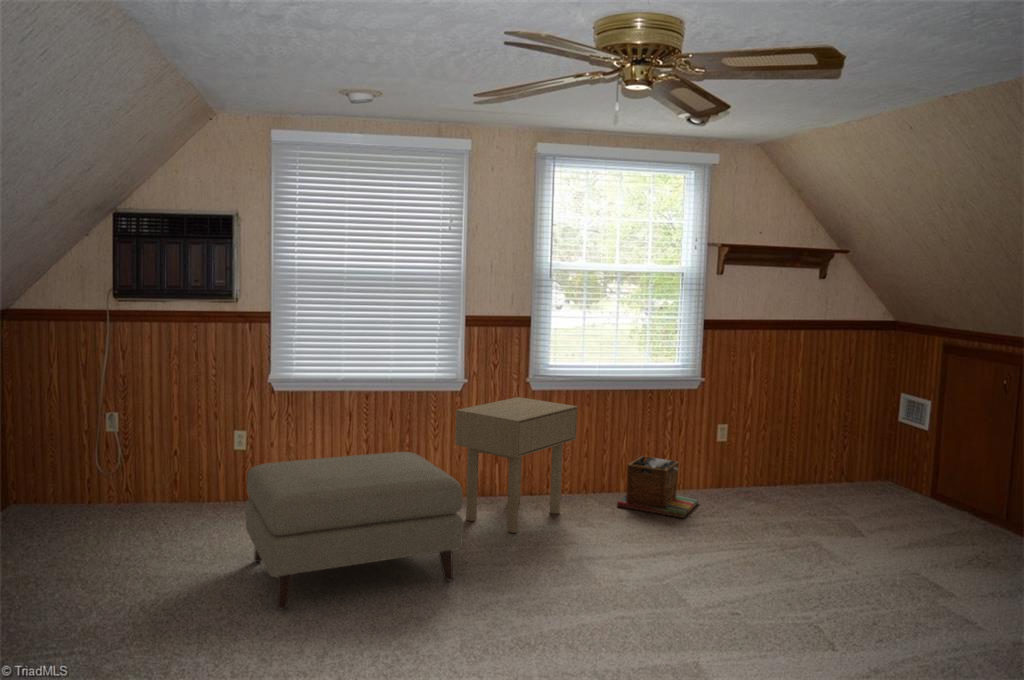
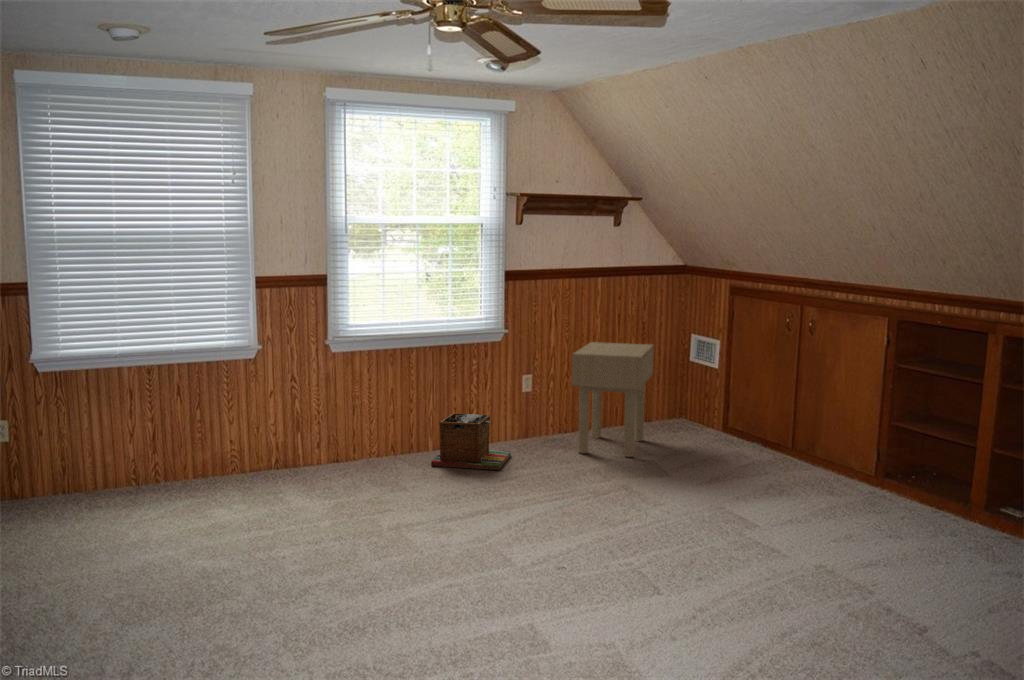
side table: present [455,397,577,533] -> present [572,342,654,457]
ottoman: present [246,452,463,609] -> none [22,424,280,601]

